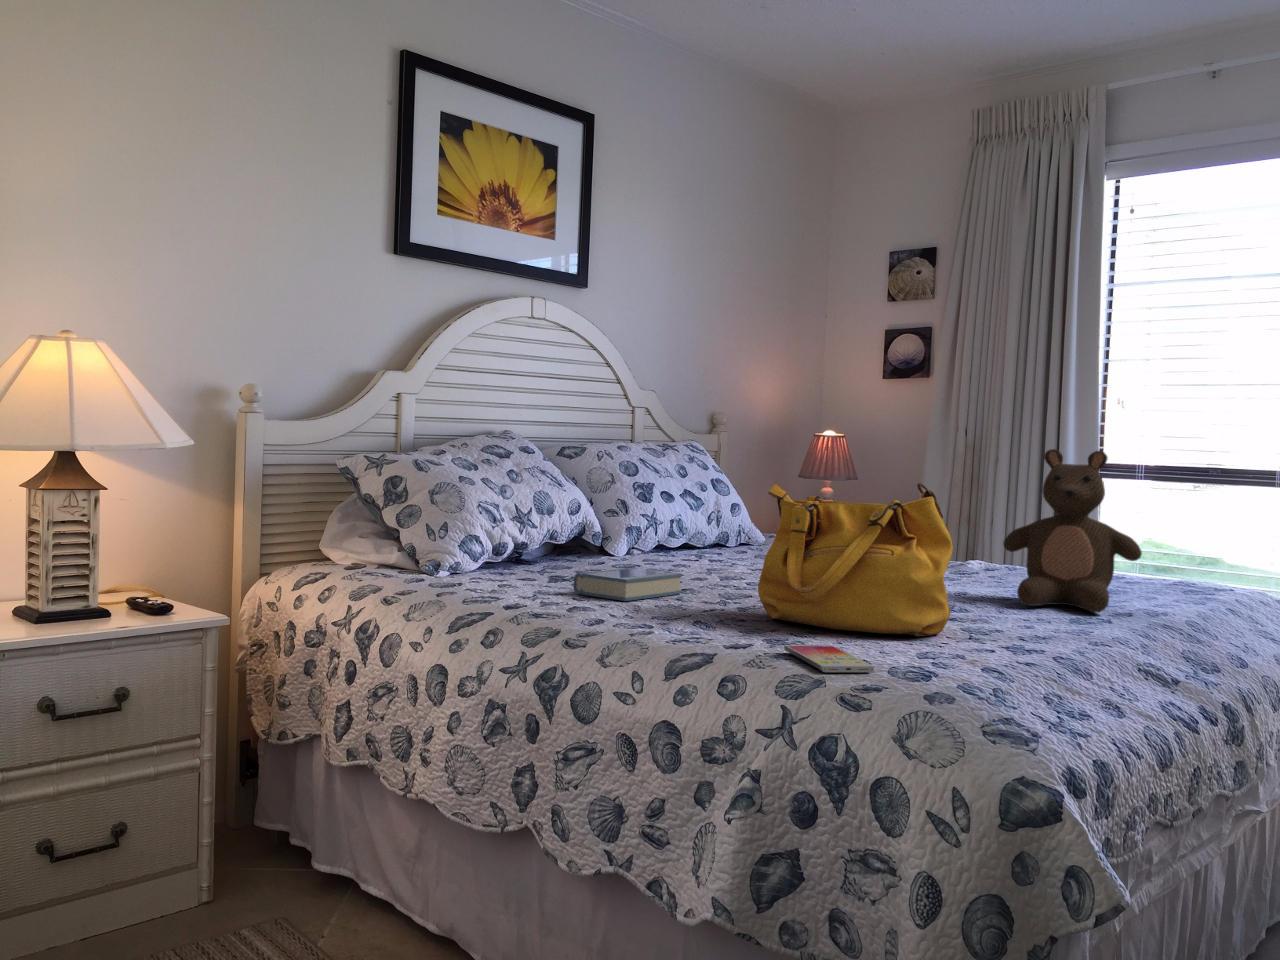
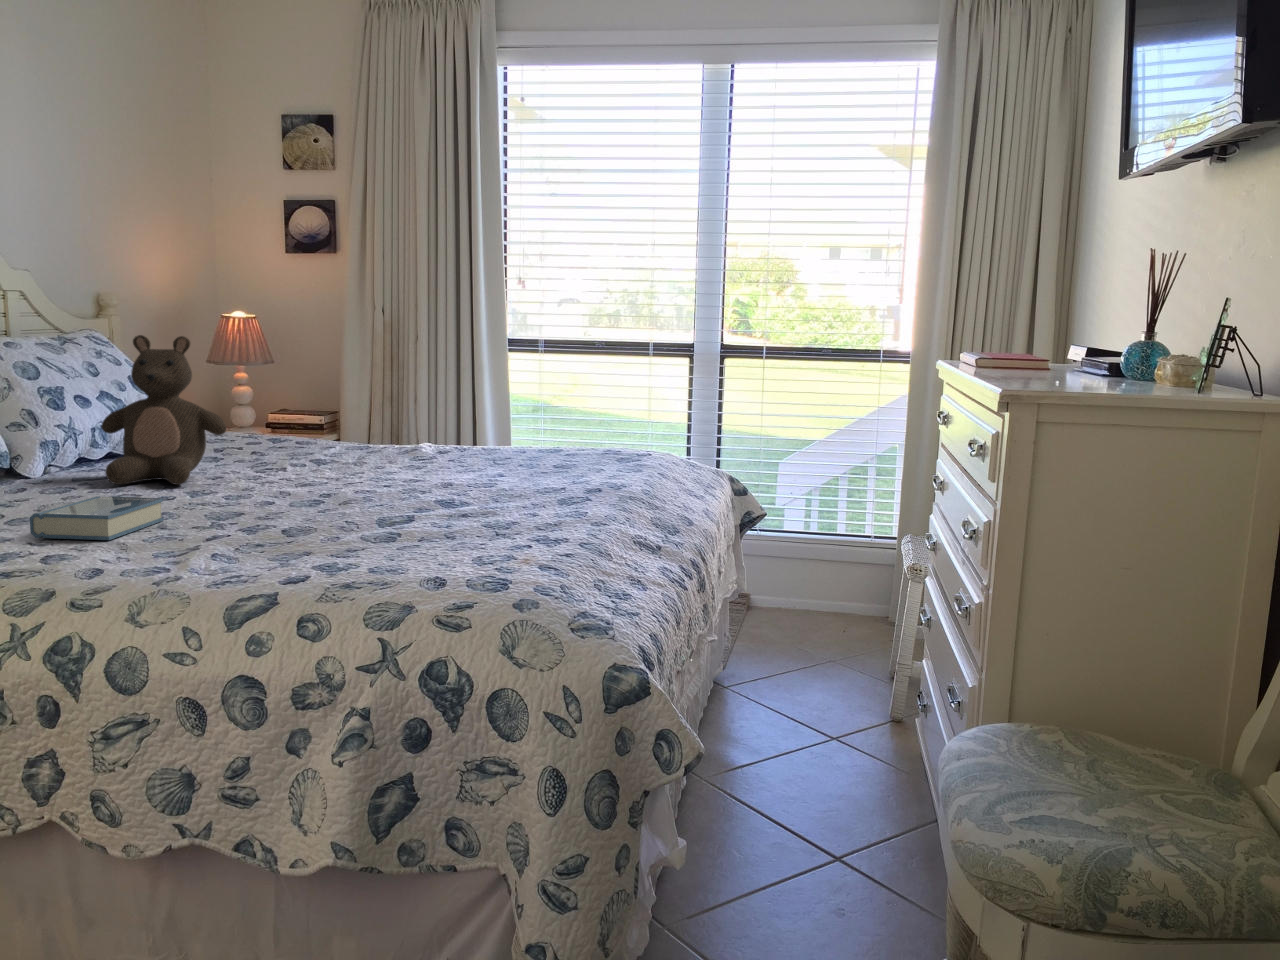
stuffed bear: present [1003,449,1142,612] -> present [101,335,227,485]
handbag: present [758,483,953,637] -> none [276,392,474,545]
smartphone: present [784,645,874,672] -> none [349,565,453,598]

